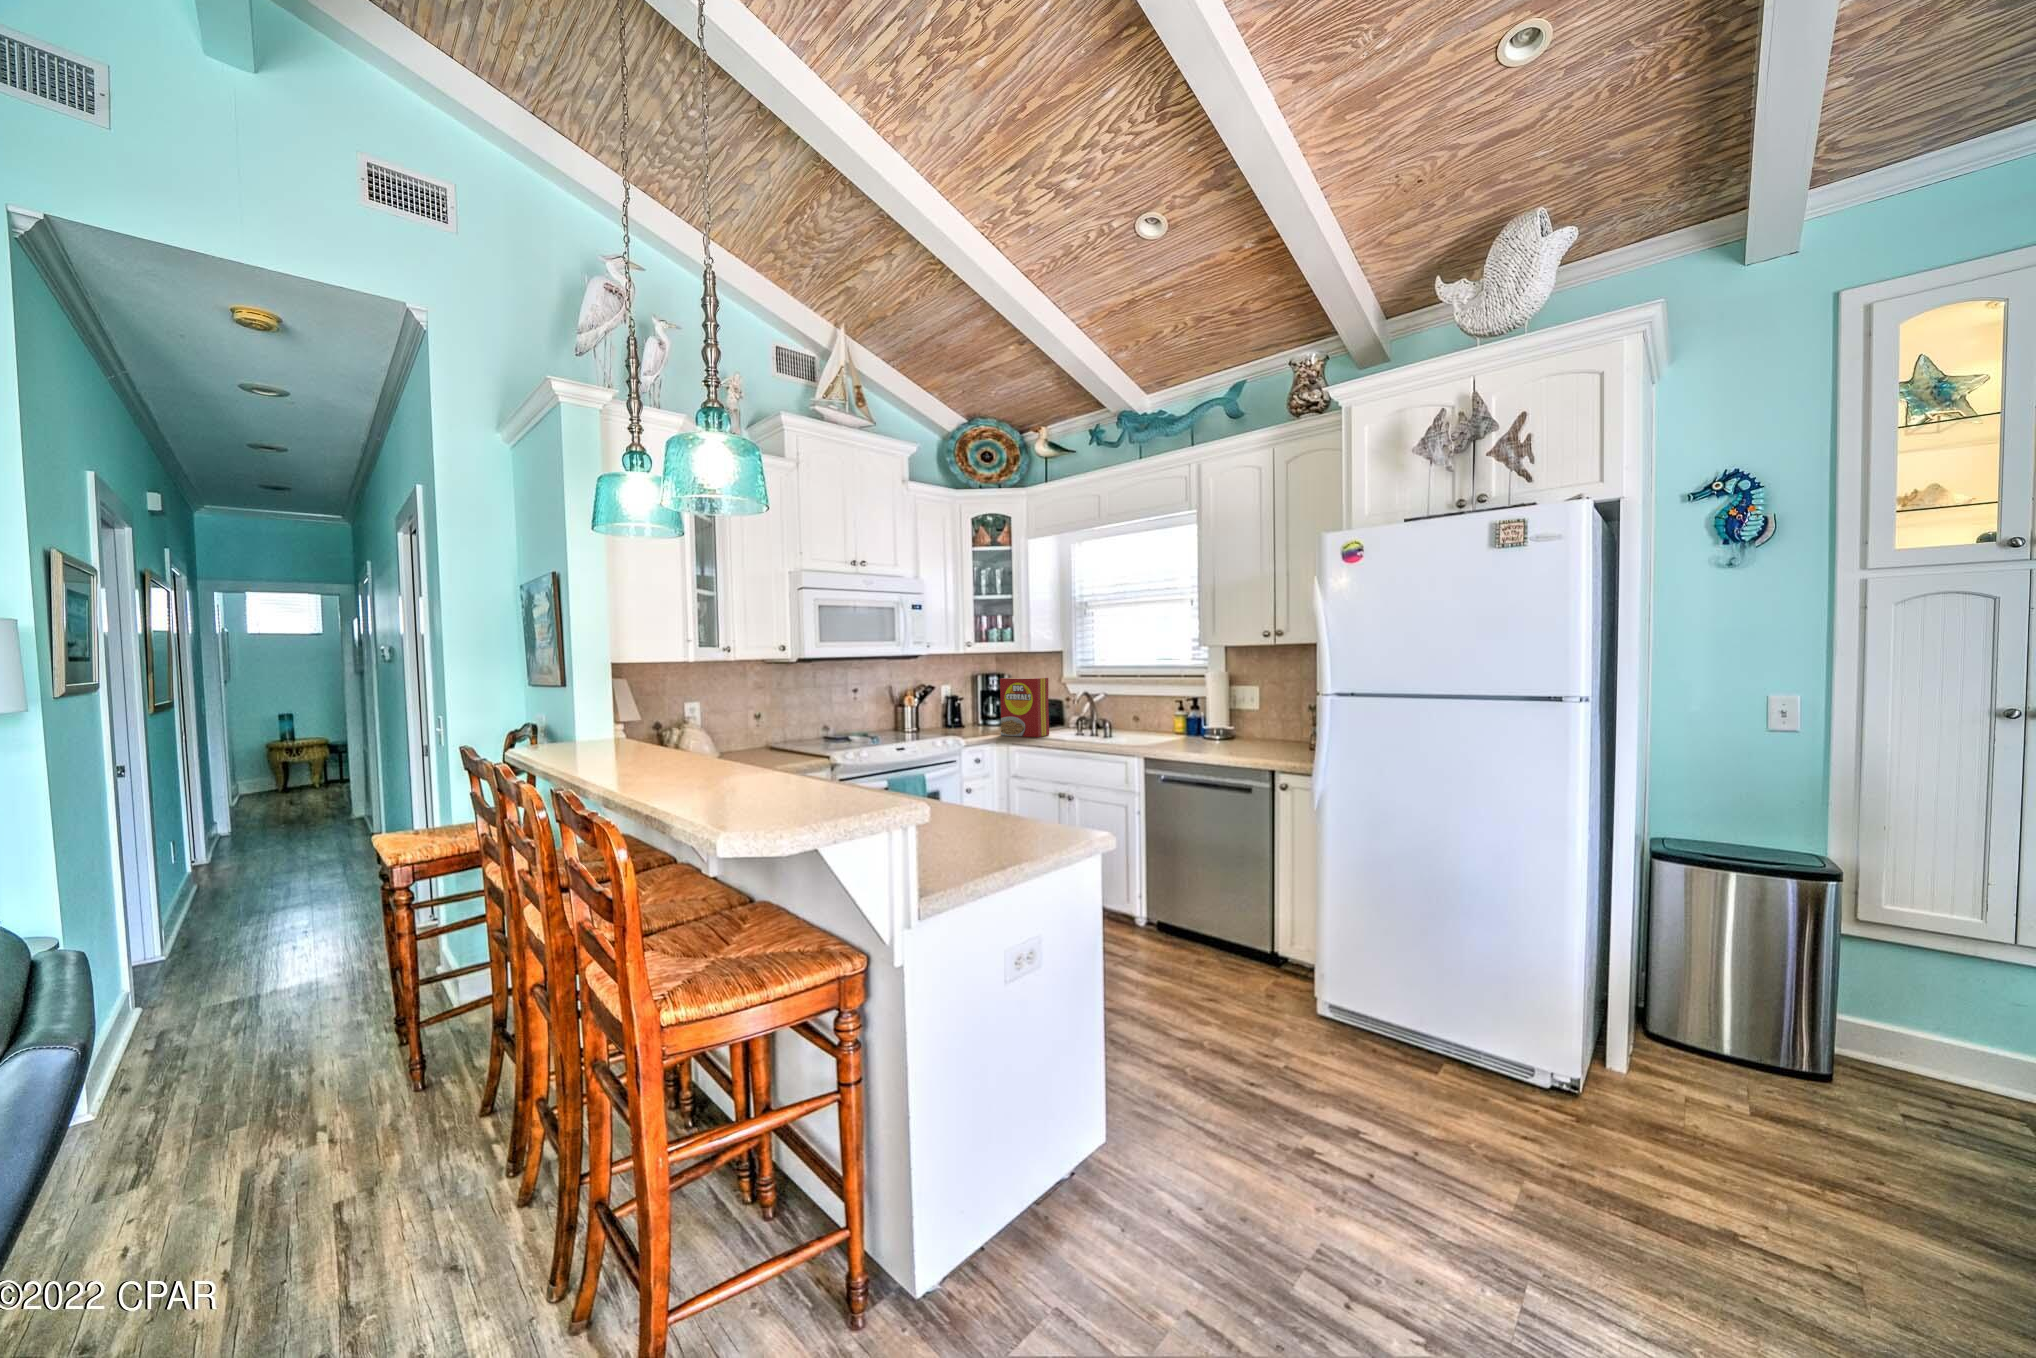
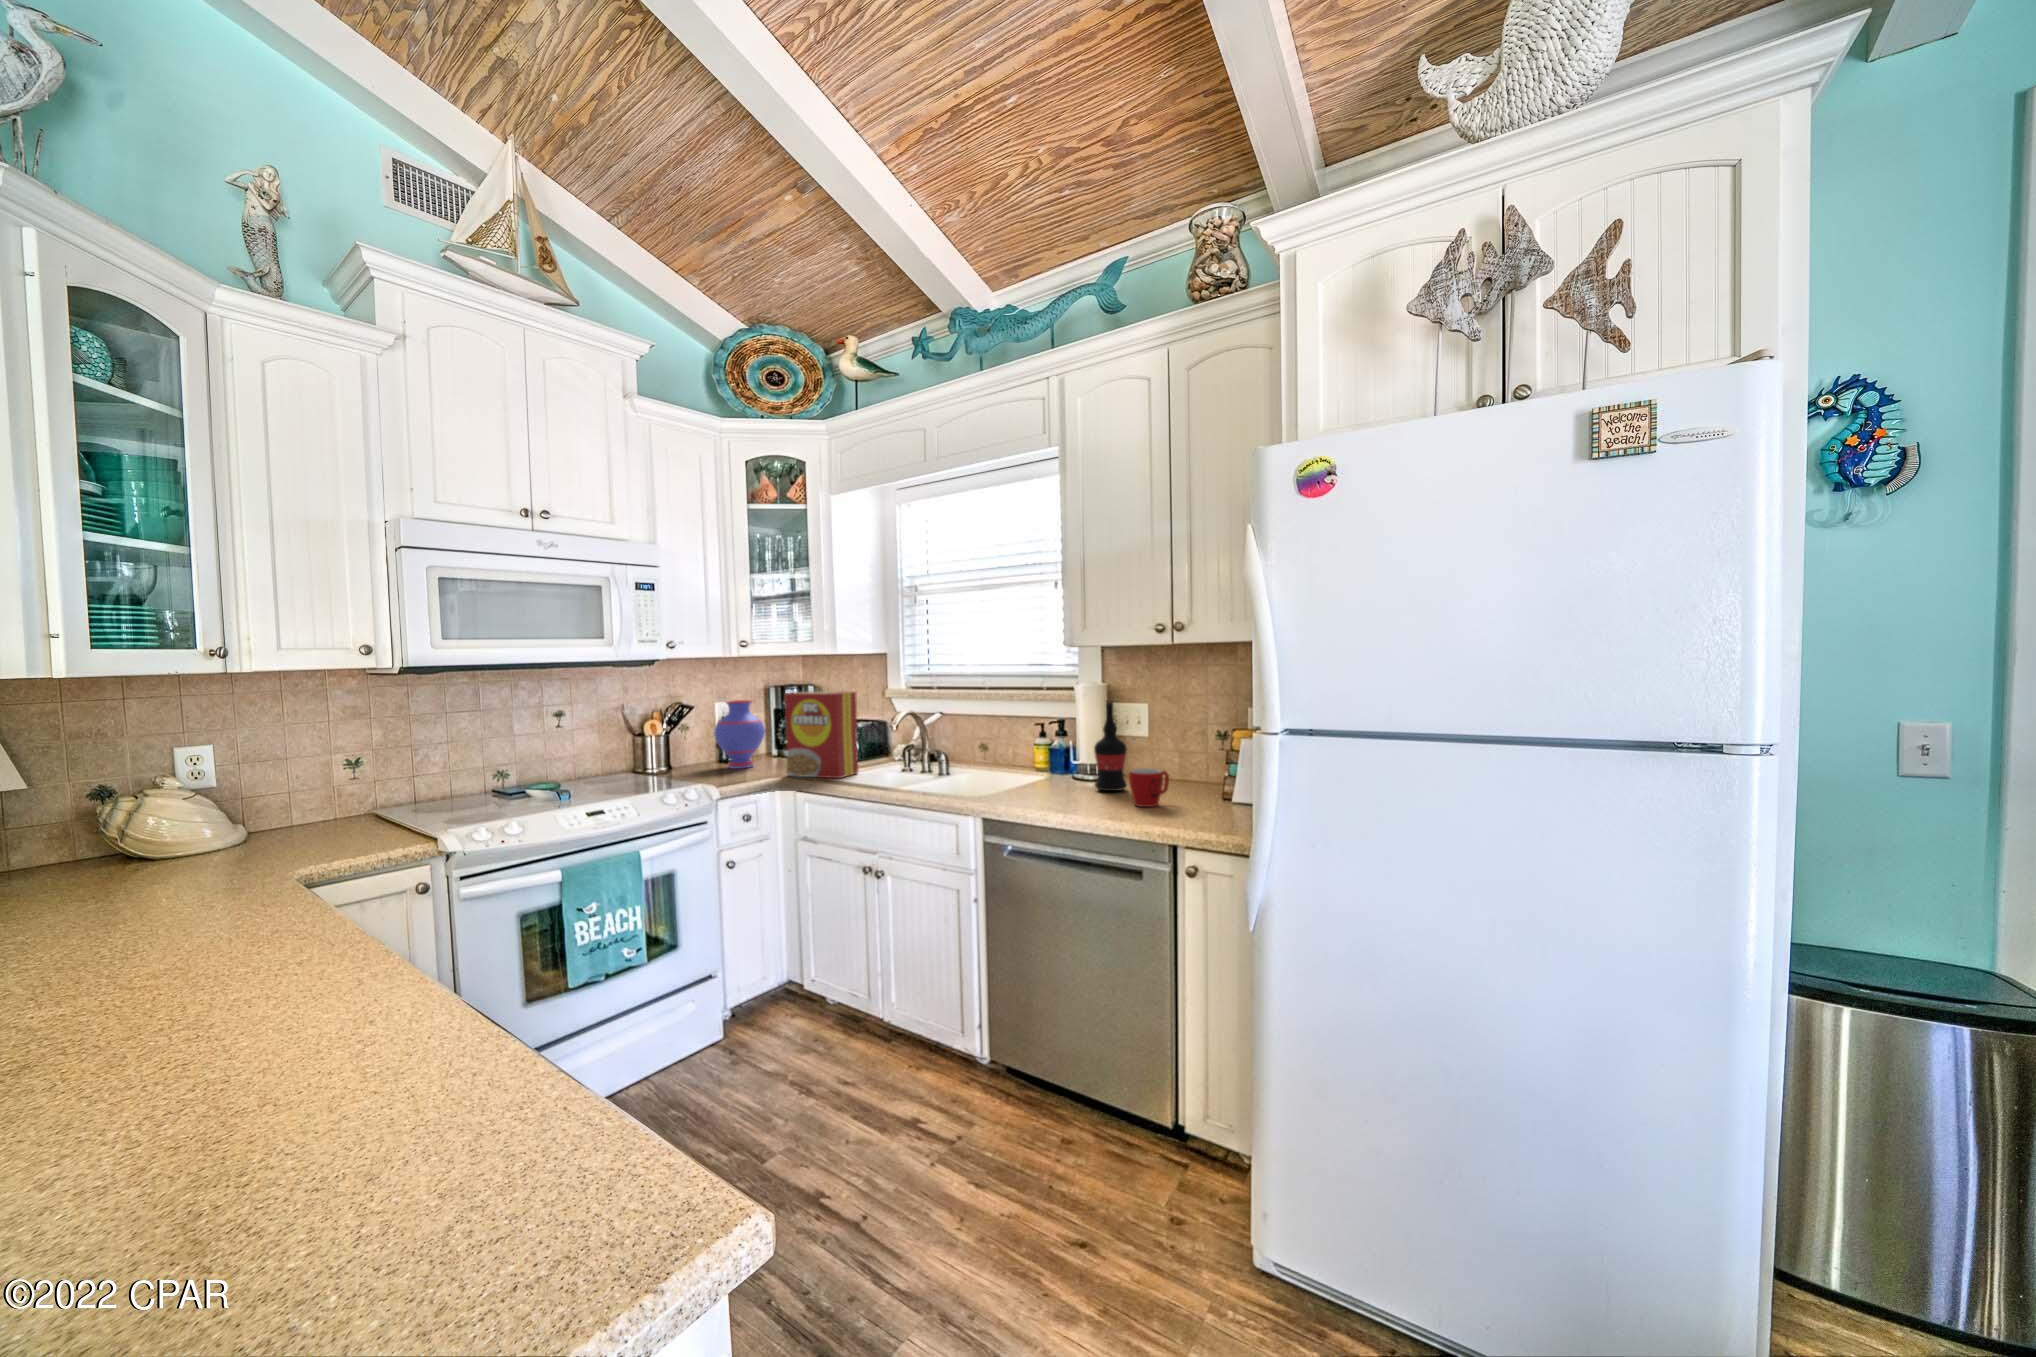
wine bottle: none [1220,683,1243,746] -> present [1094,699,1127,791]
vase: none [947,684,980,731] -> present [714,700,765,769]
mug: none [1243,729,1272,753] -> present [1129,768,1169,807]

